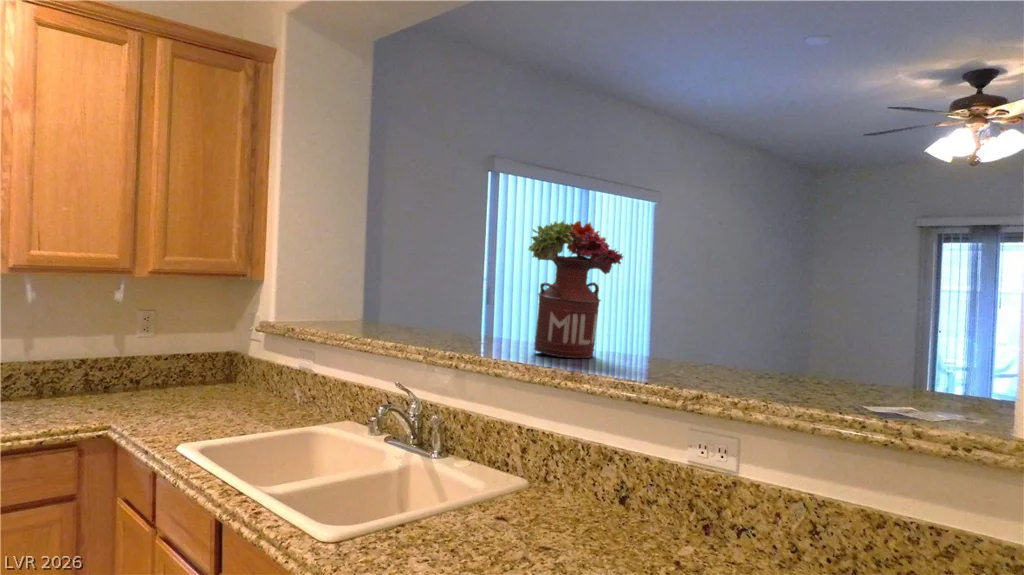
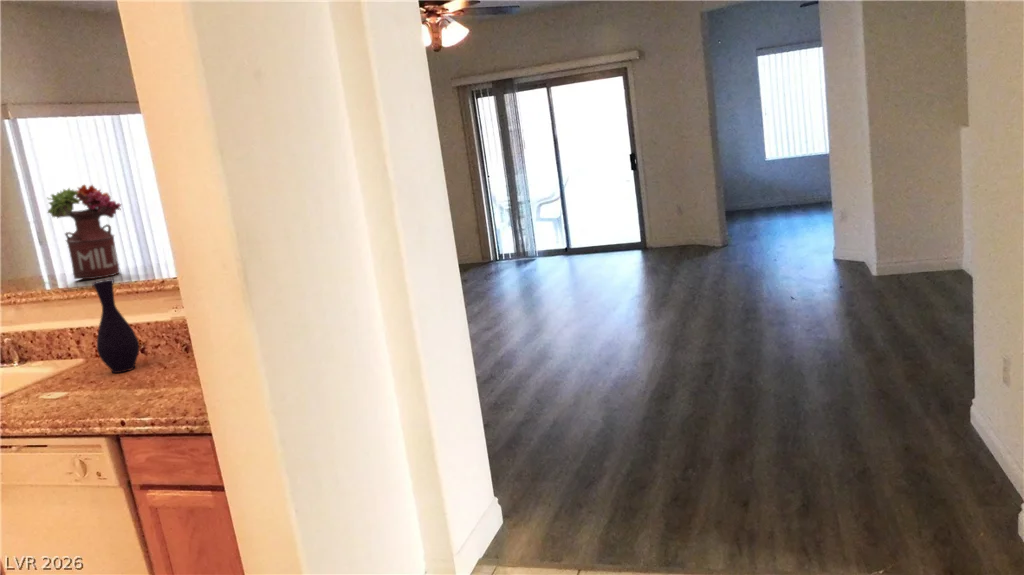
vase: none [566,370,633,542] -> present [93,279,139,373]

